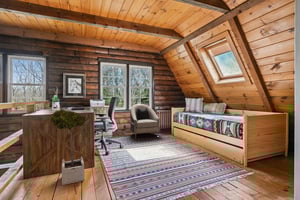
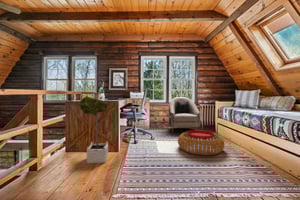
pouf: none [148,135,188,157] -> present [178,130,224,155]

